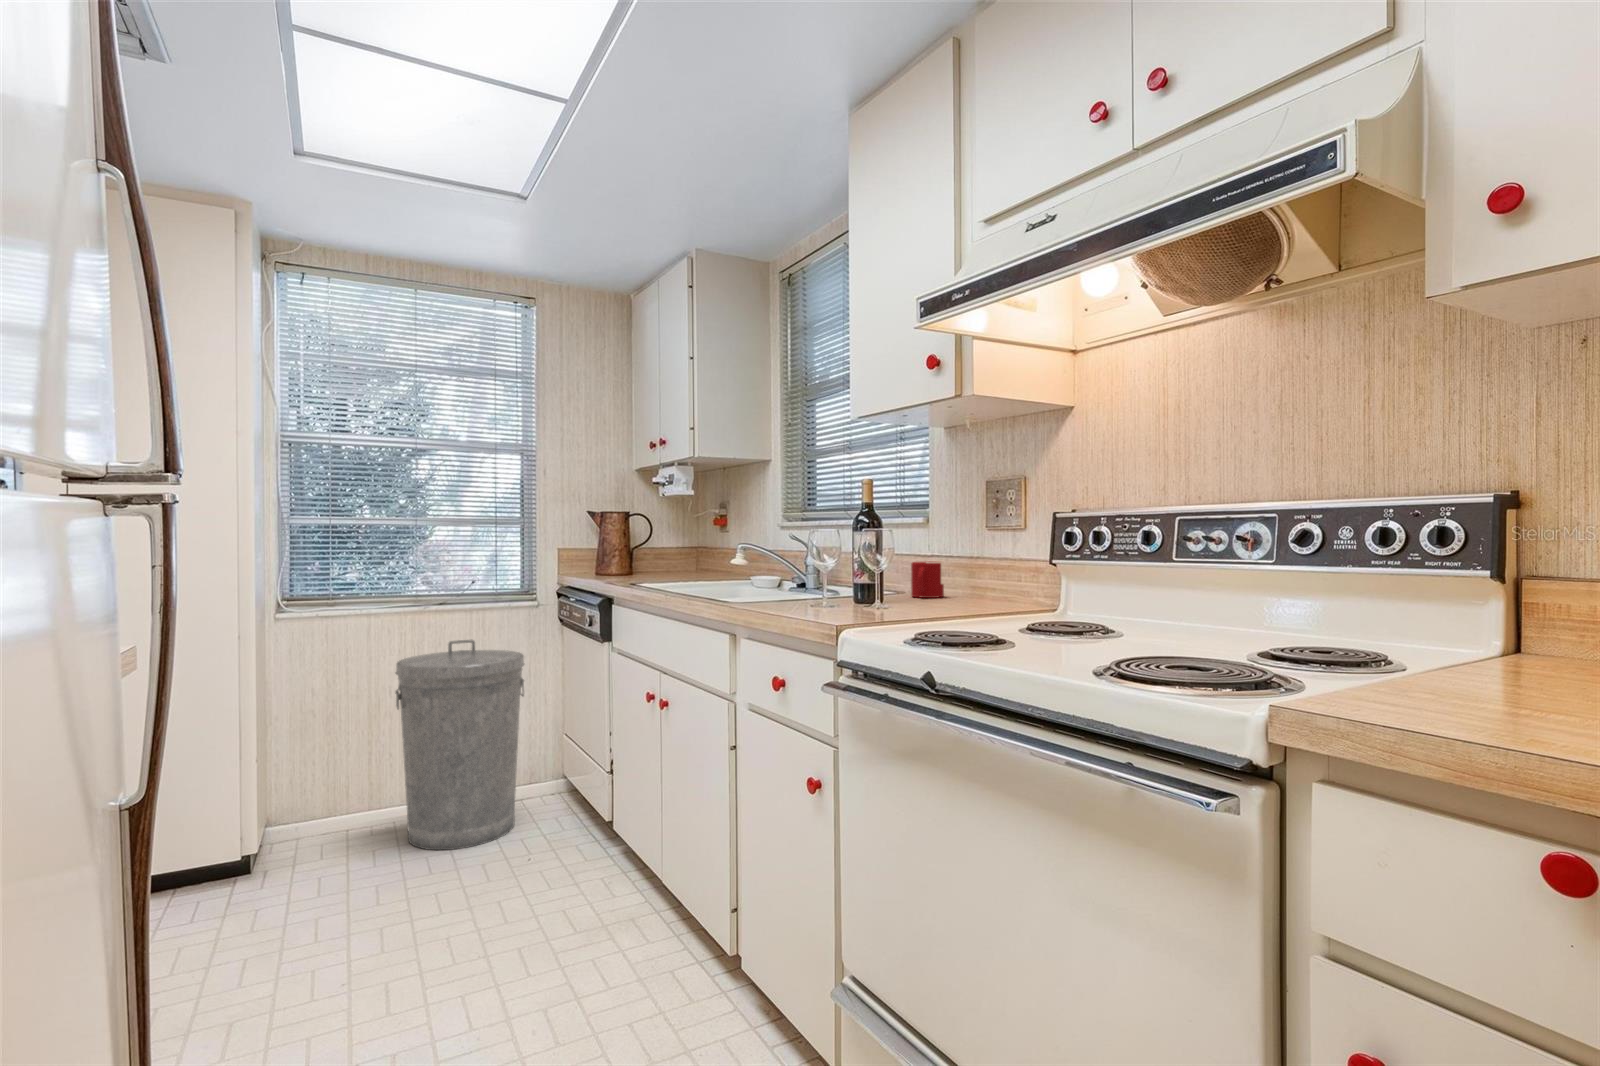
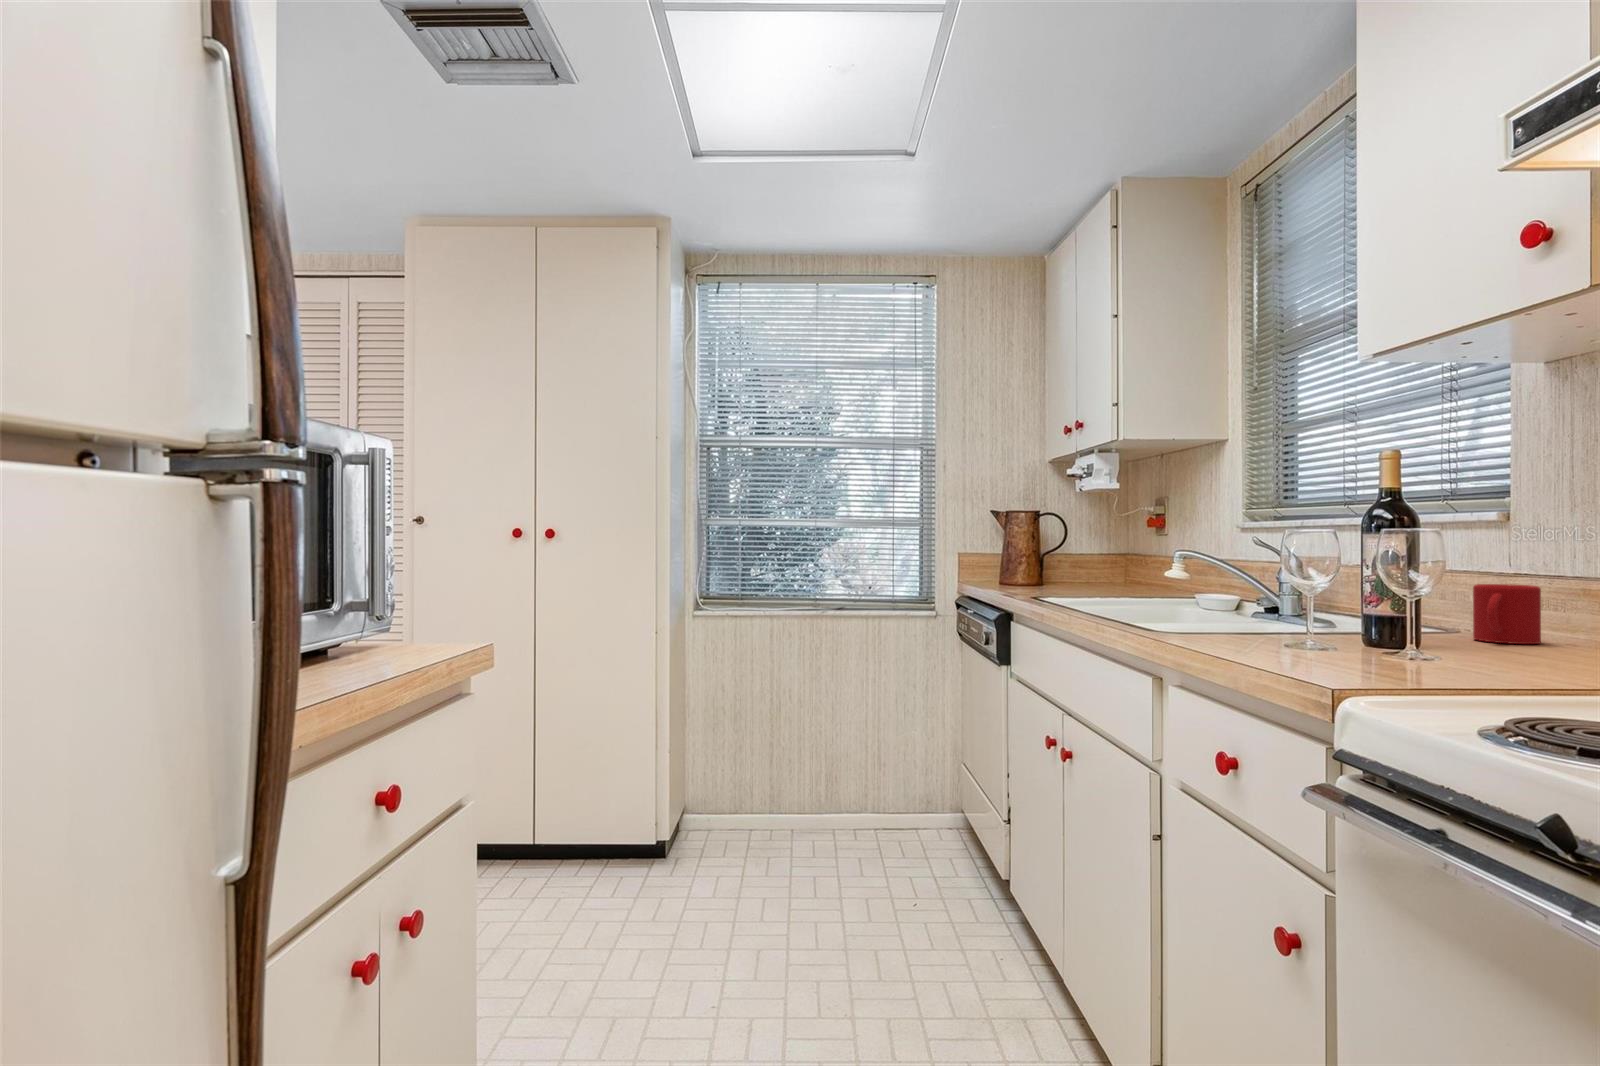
trash can: present [396,639,524,850] -> none [791,650,918,876]

